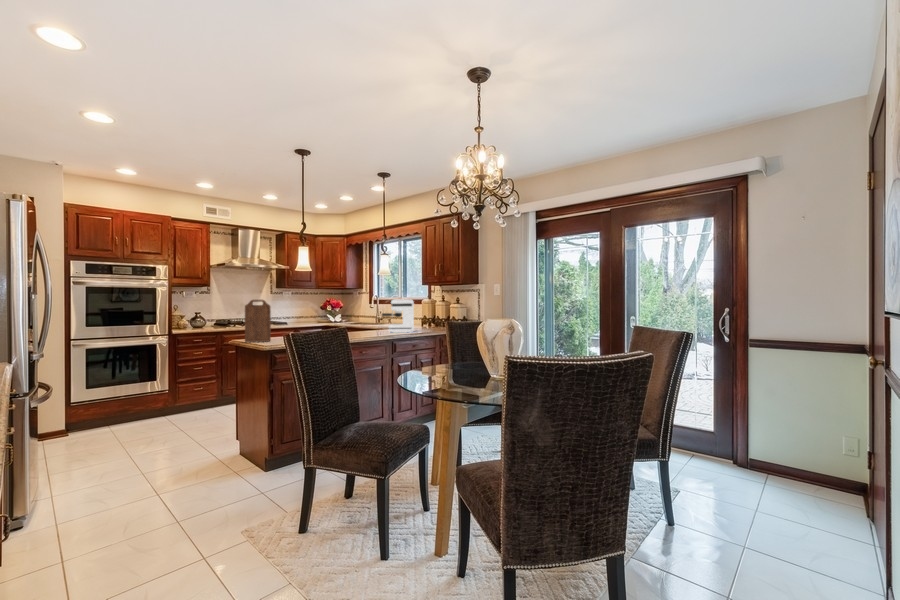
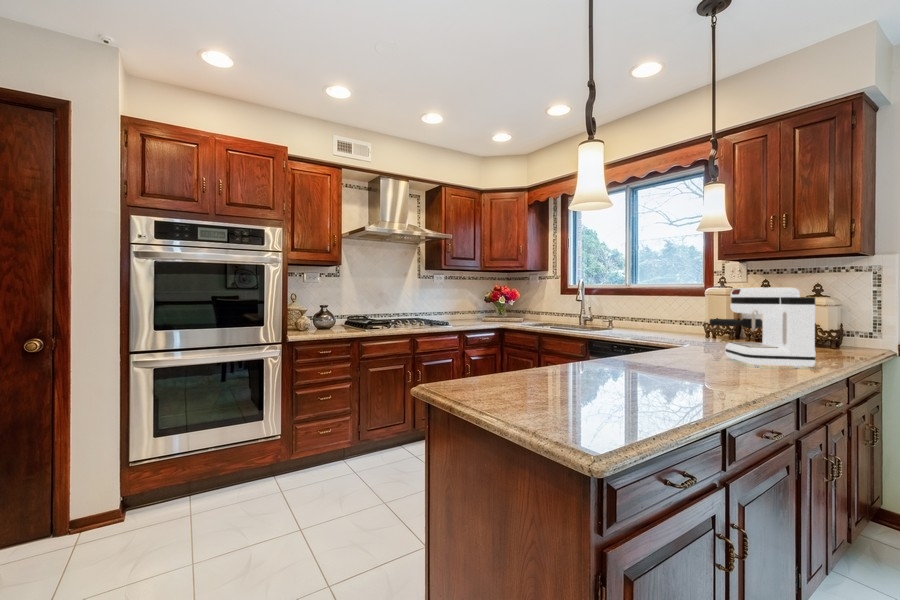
cutting board: present [245,300,271,342] -> none [458,283,524,397]

